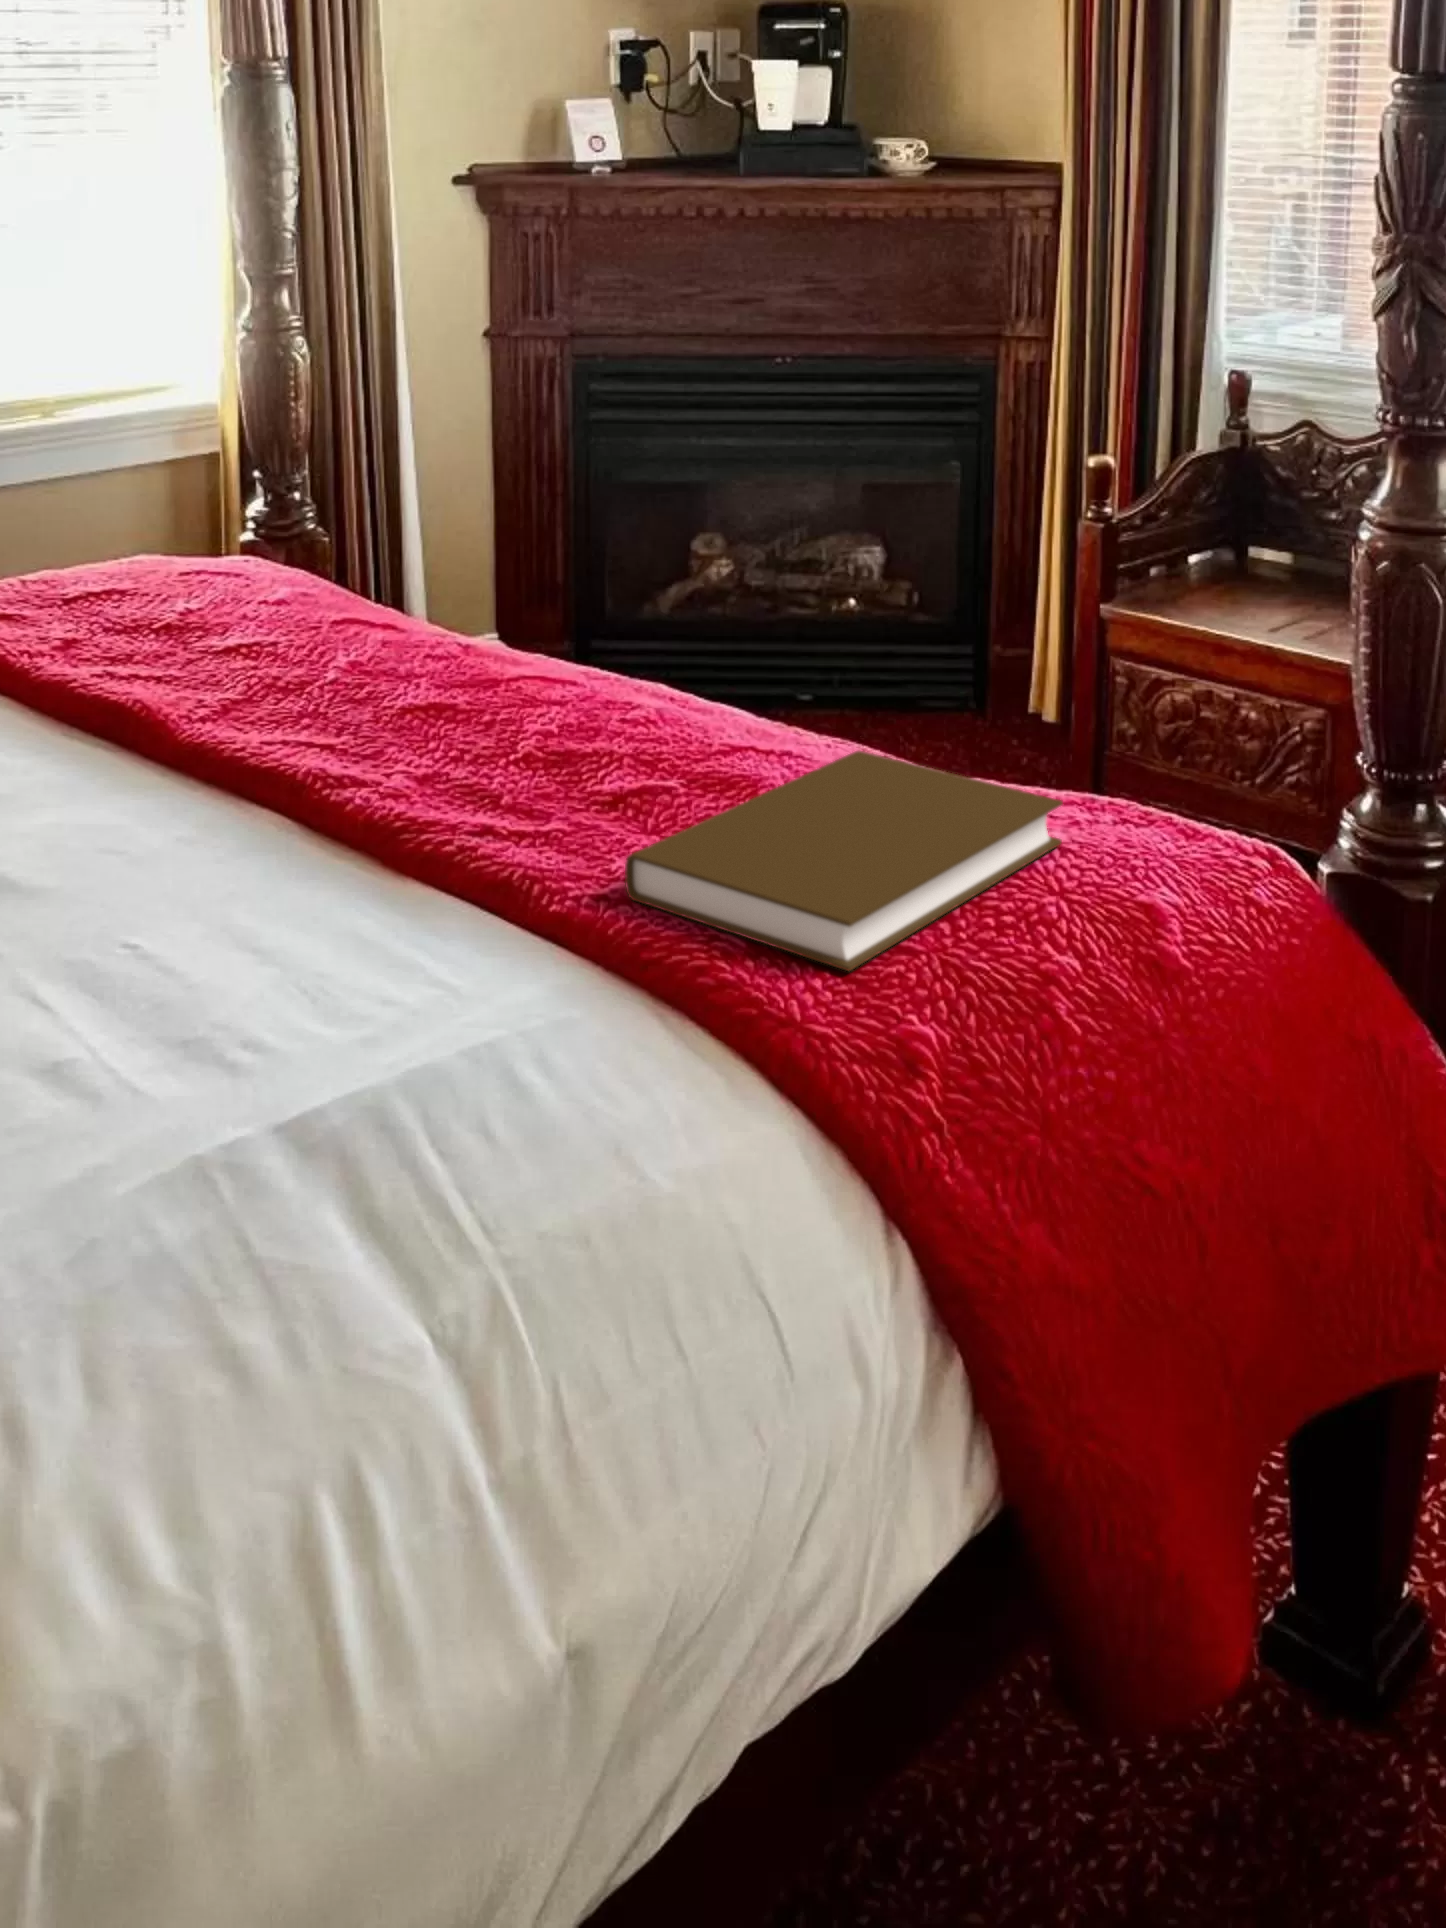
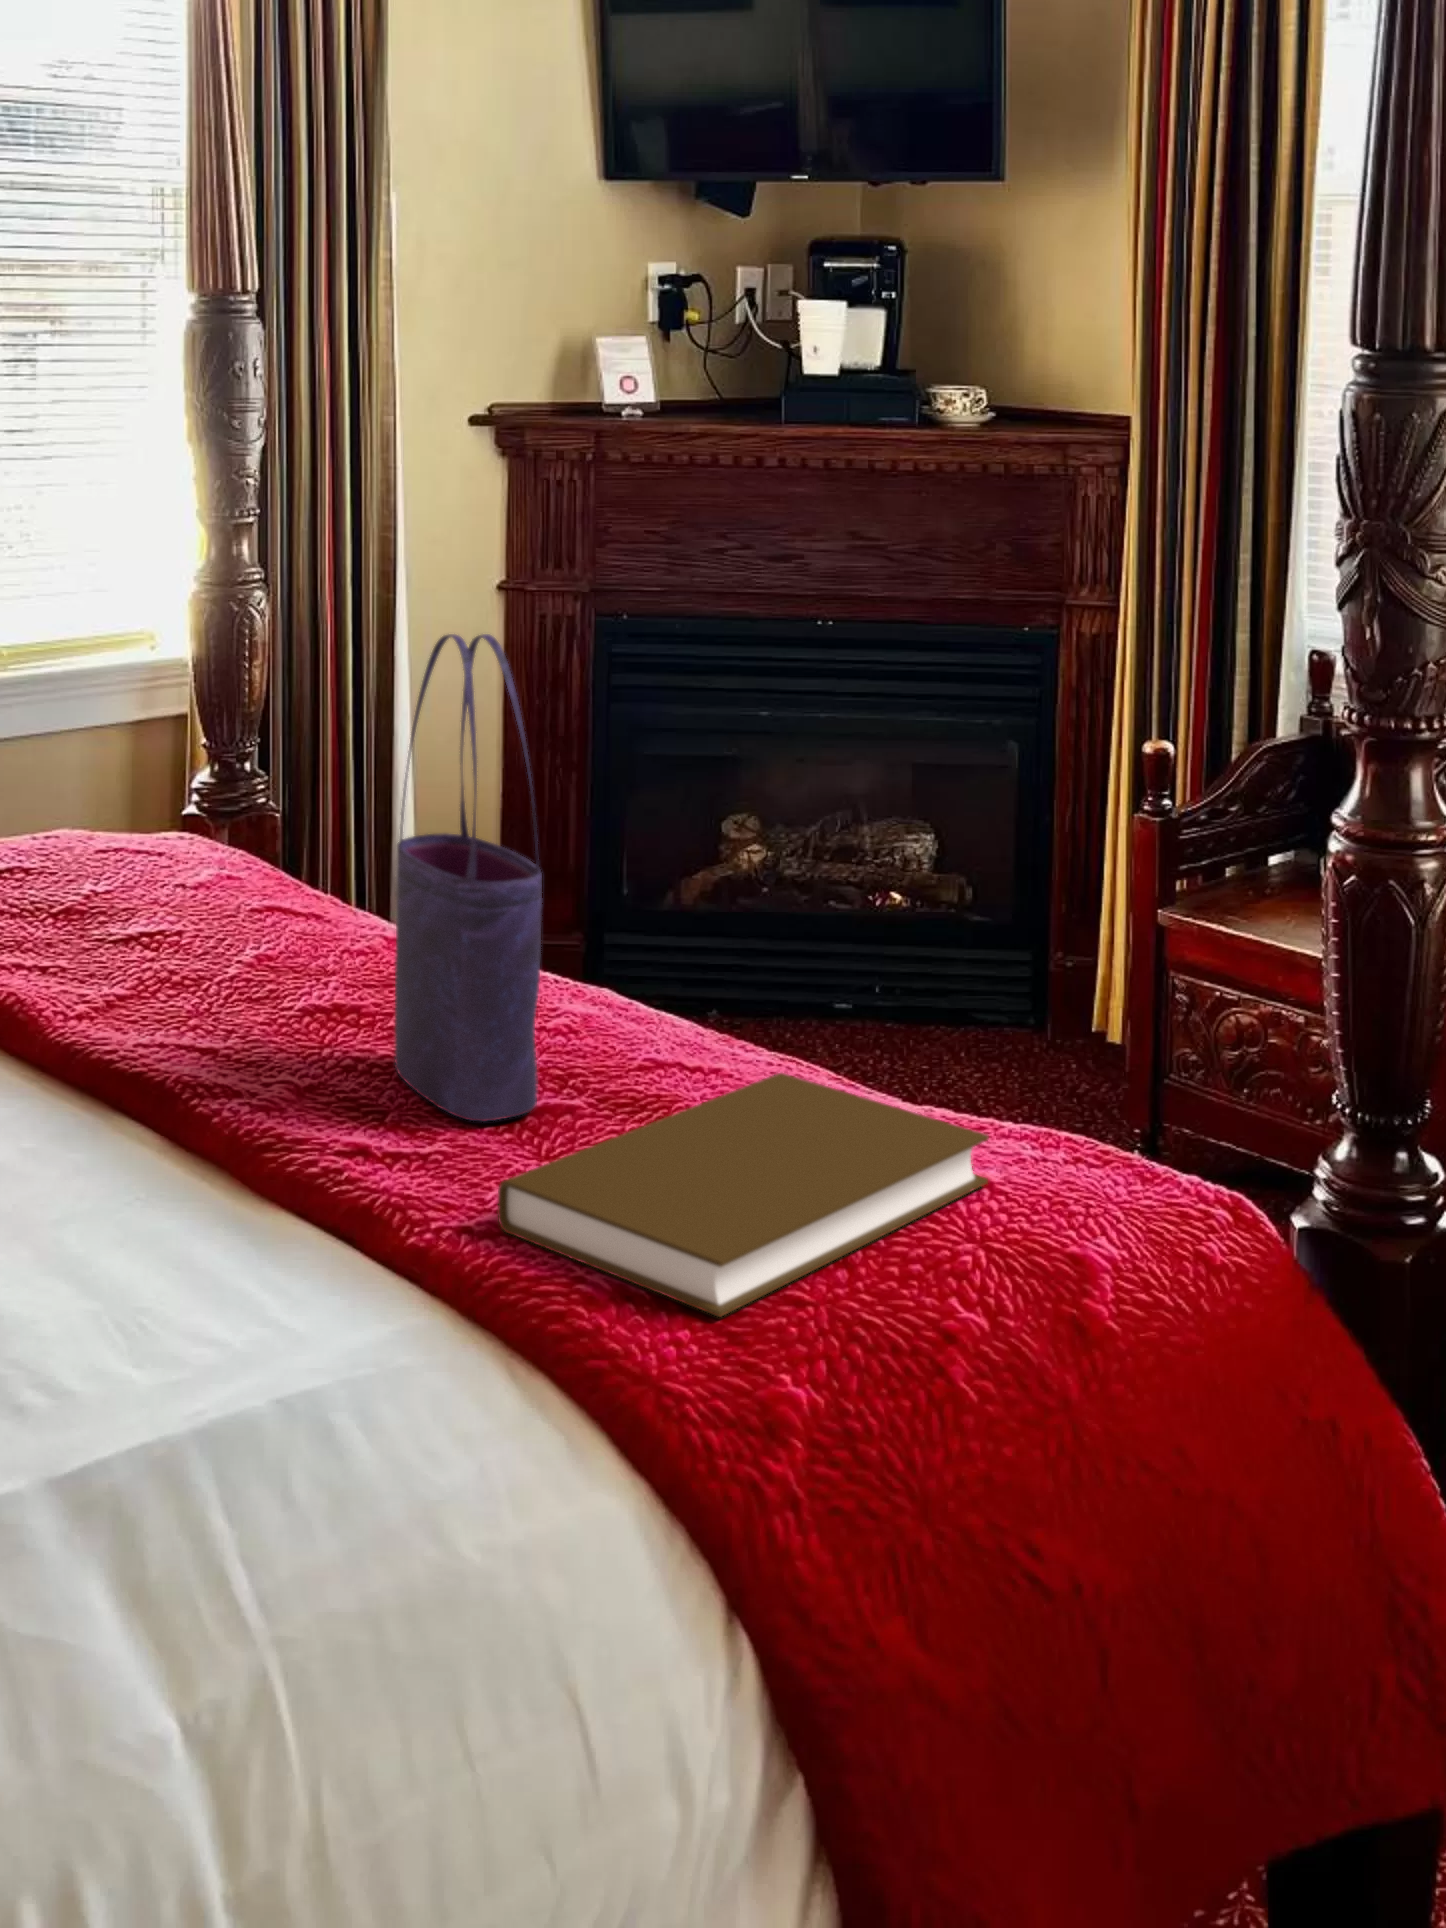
tote bag: none [494,357,636,802] -> present [395,634,542,1121]

